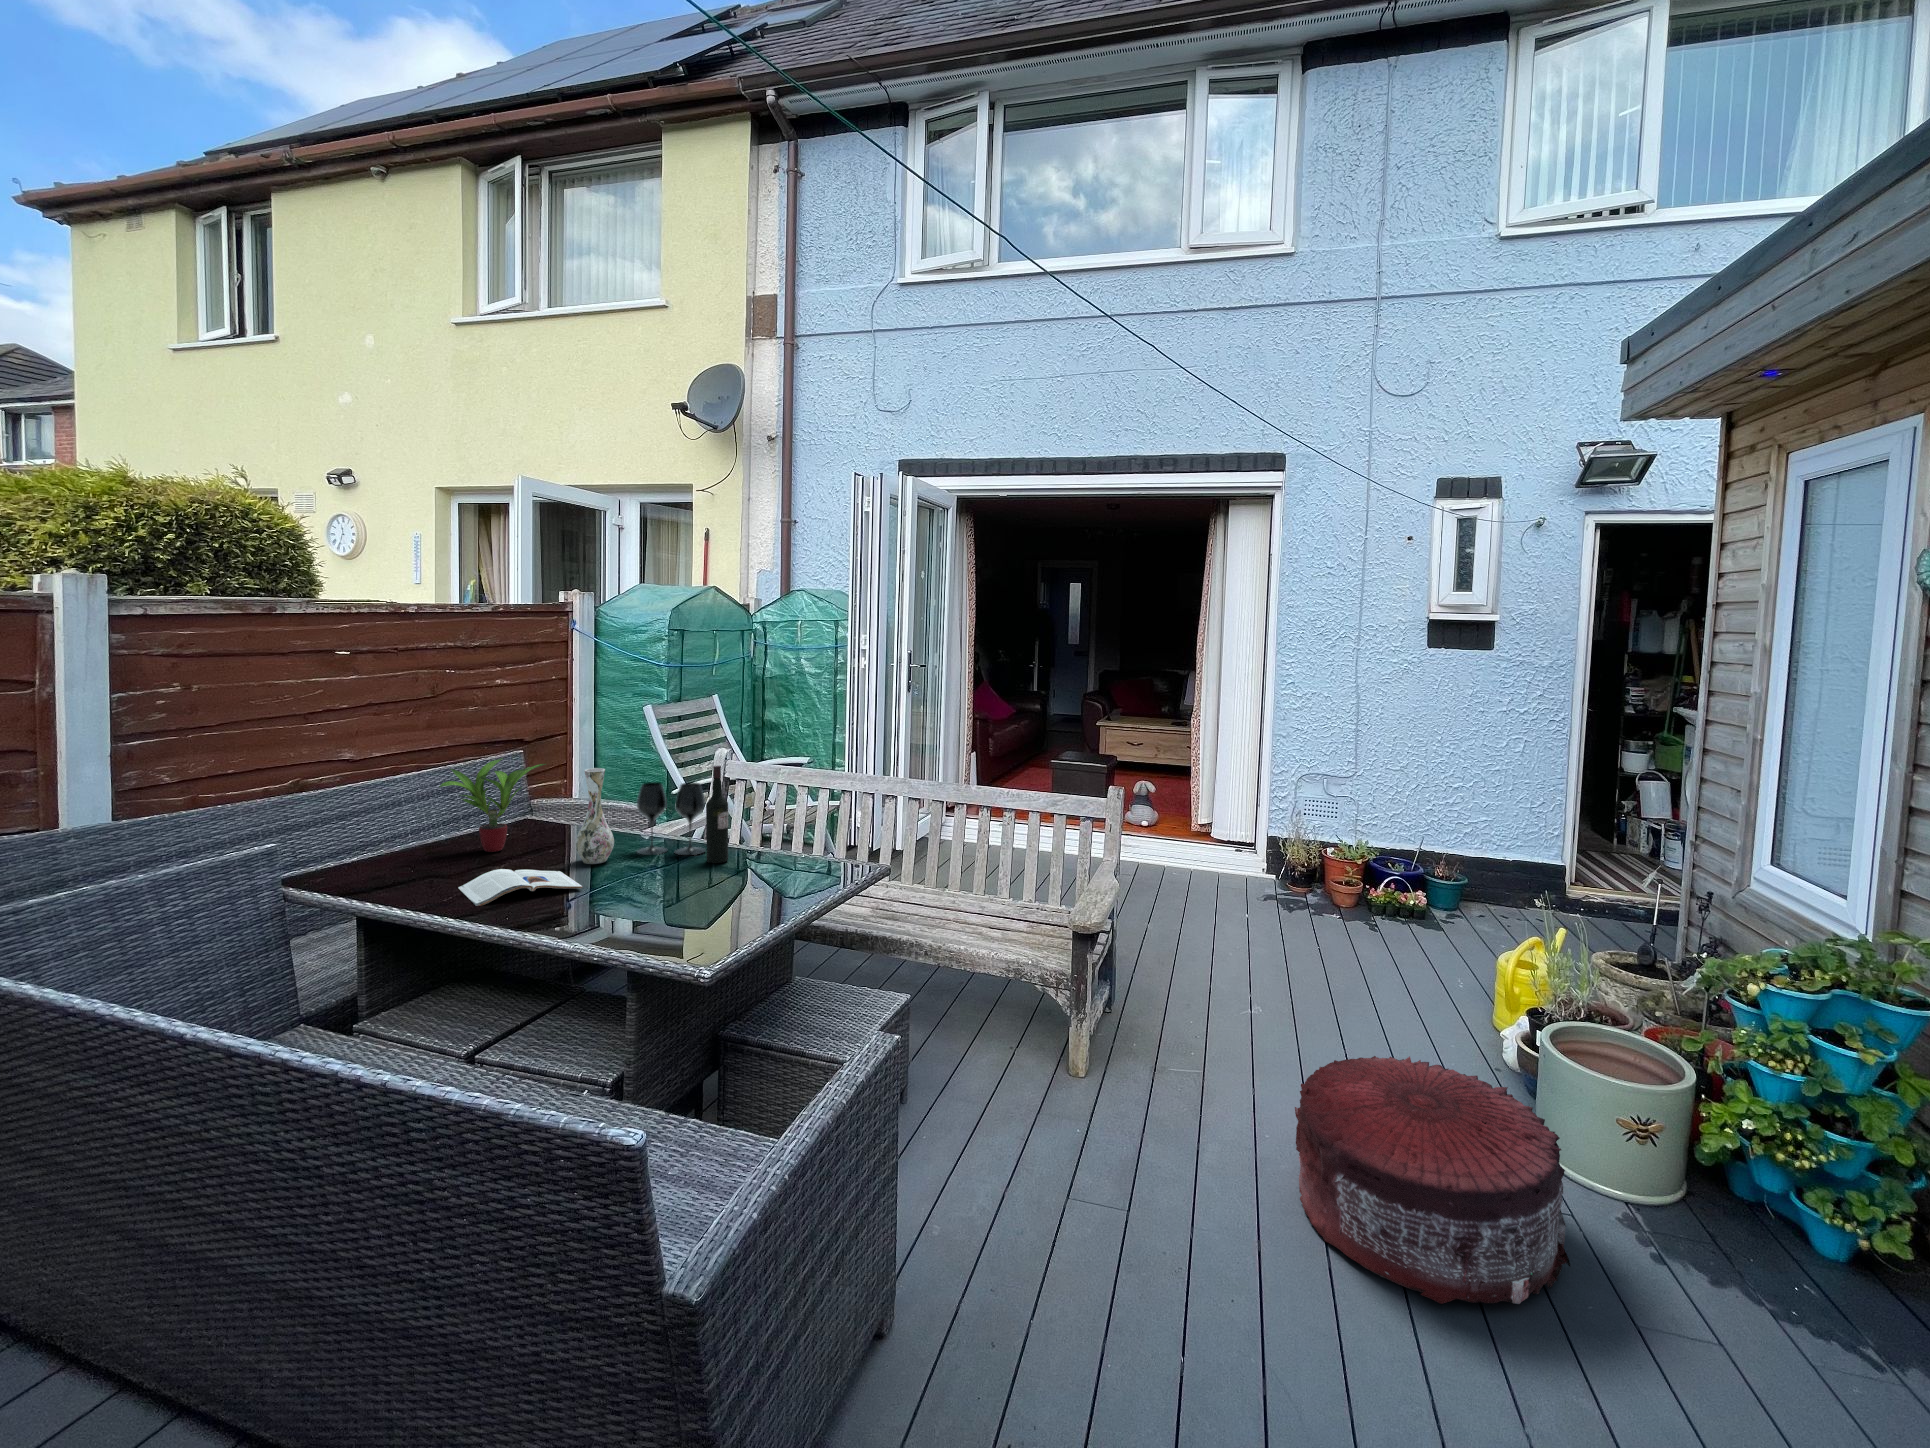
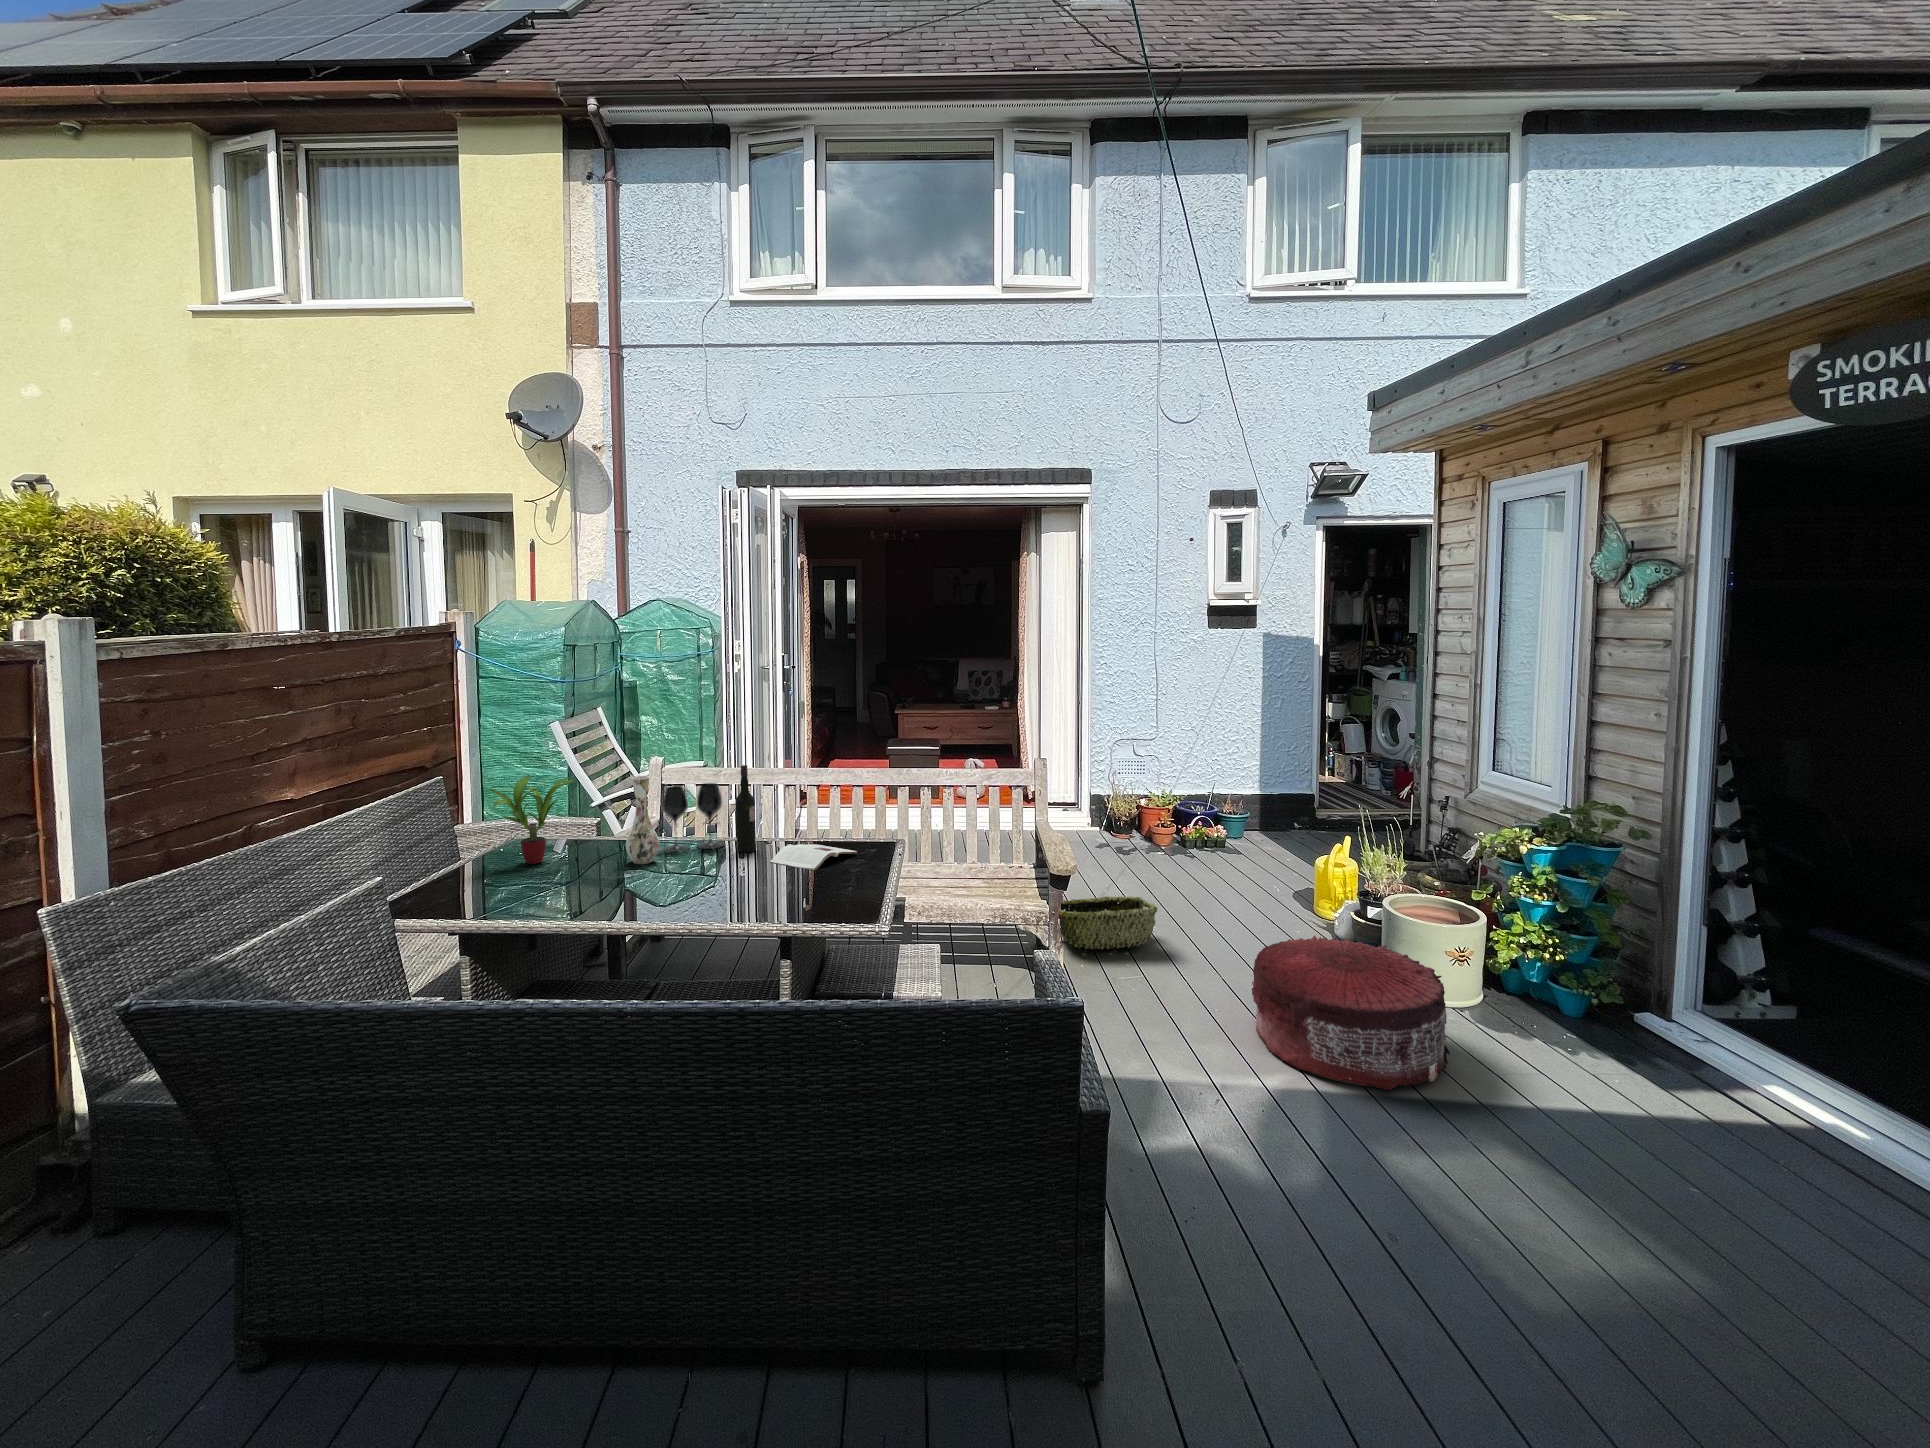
magazine: present [459,869,582,906] -> present [770,844,857,870]
woven basket: none [1119,960,1244,1031] -> present [1059,896,1157,949]

